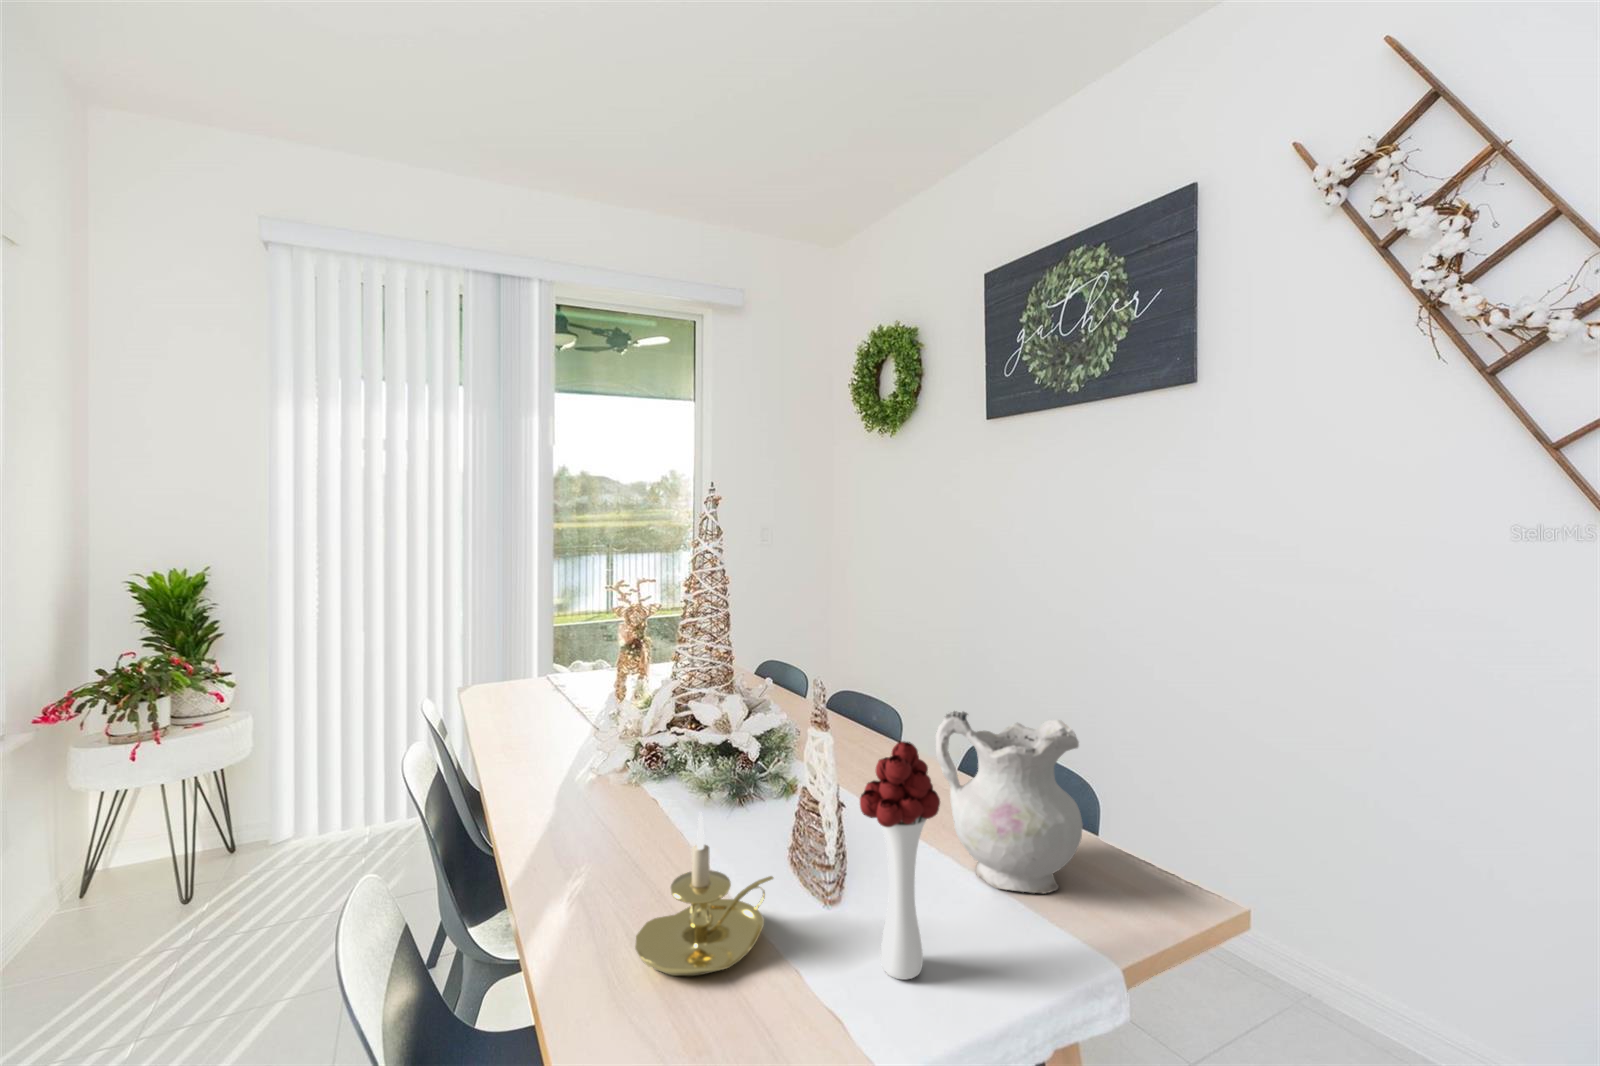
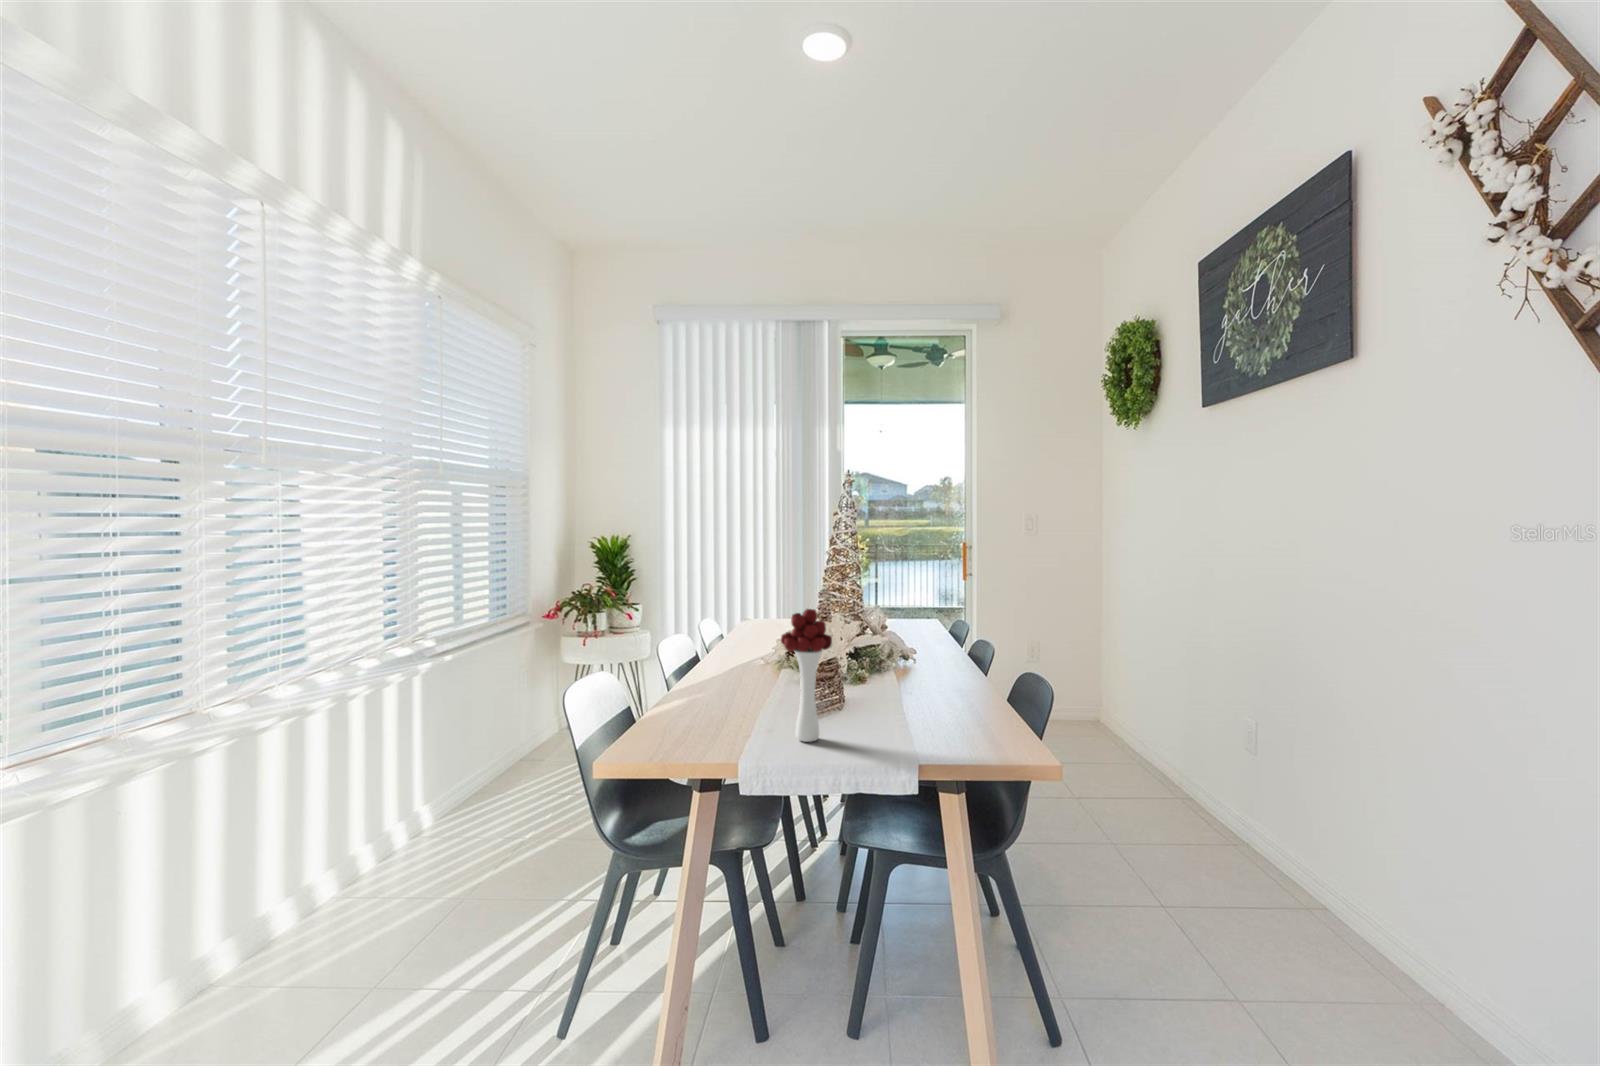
ceramic pitcher: present [936,711,1083,893] -> none [897,615,984,737]
candle holder: present [635,813,773,976] -> none [691,644,775,723]

